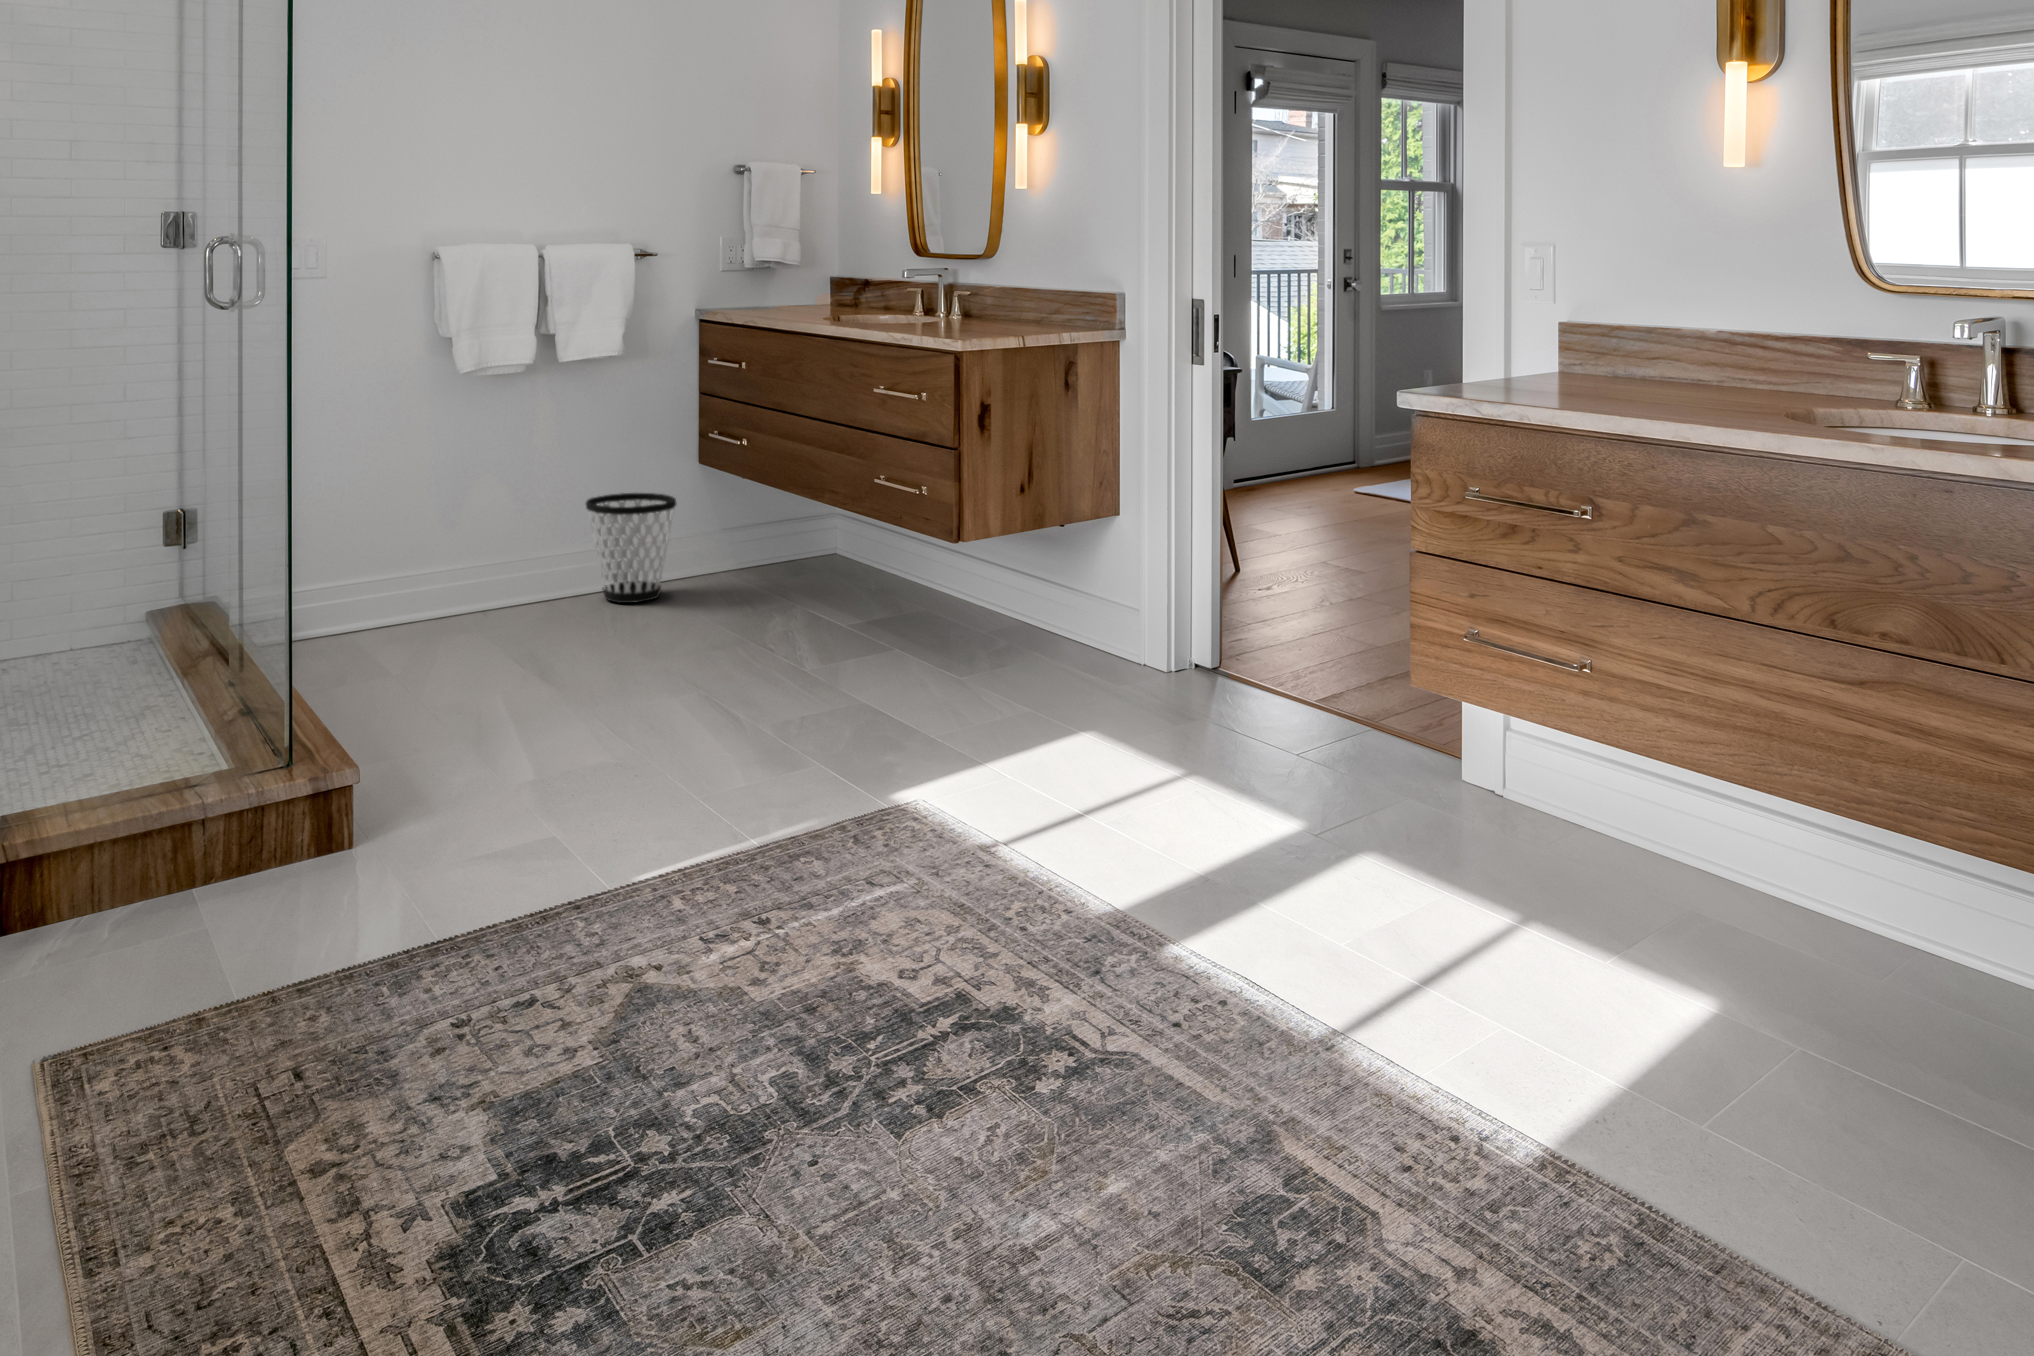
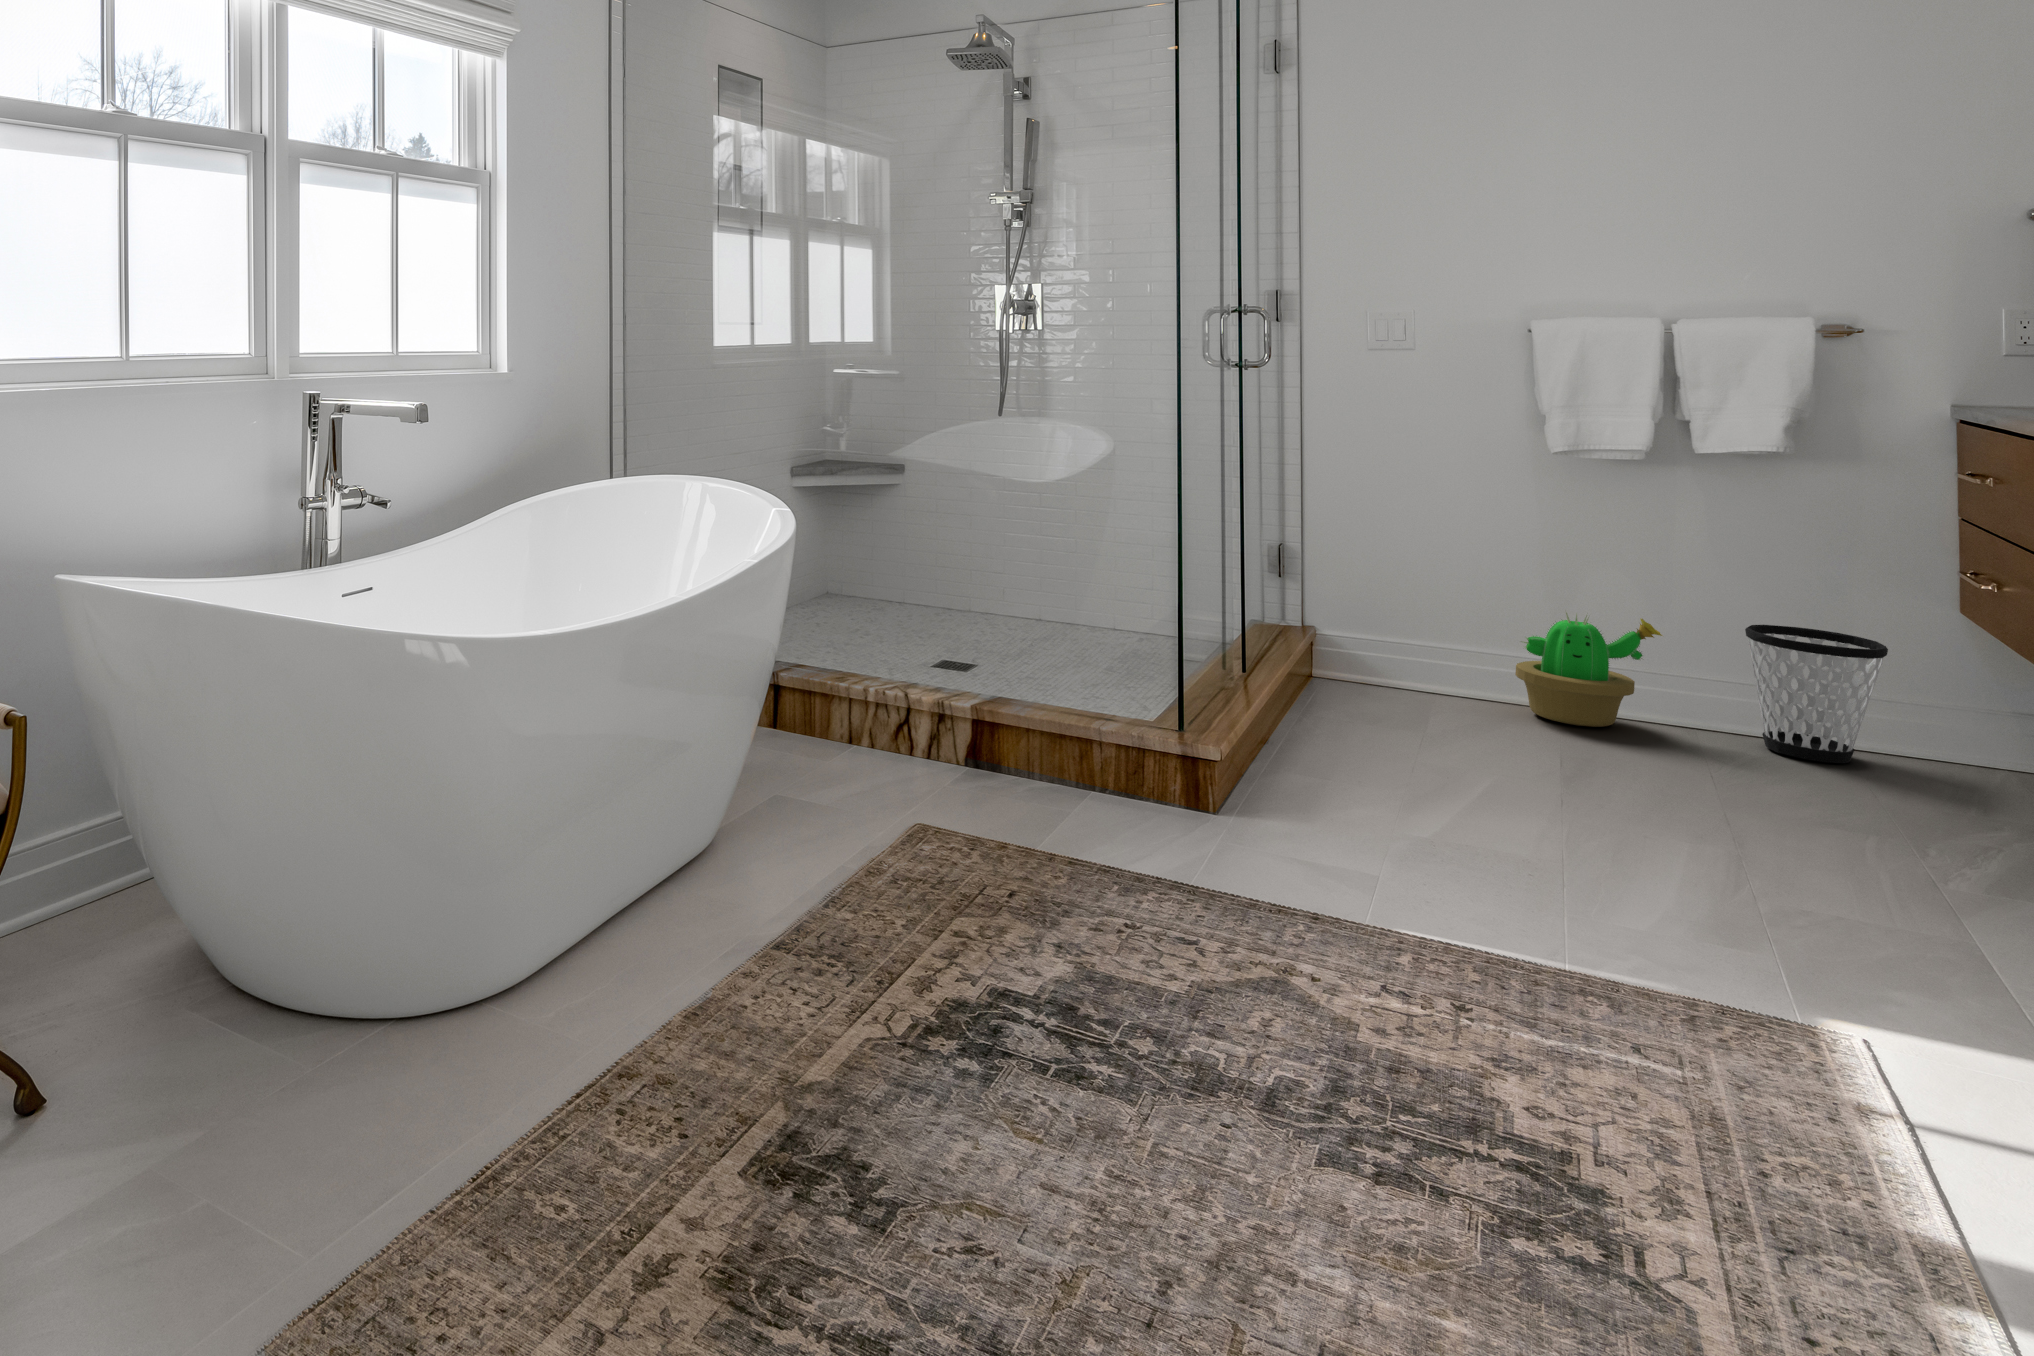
decorative plant: none [424,513,536,629] -> present [1515,612,1662,727]

